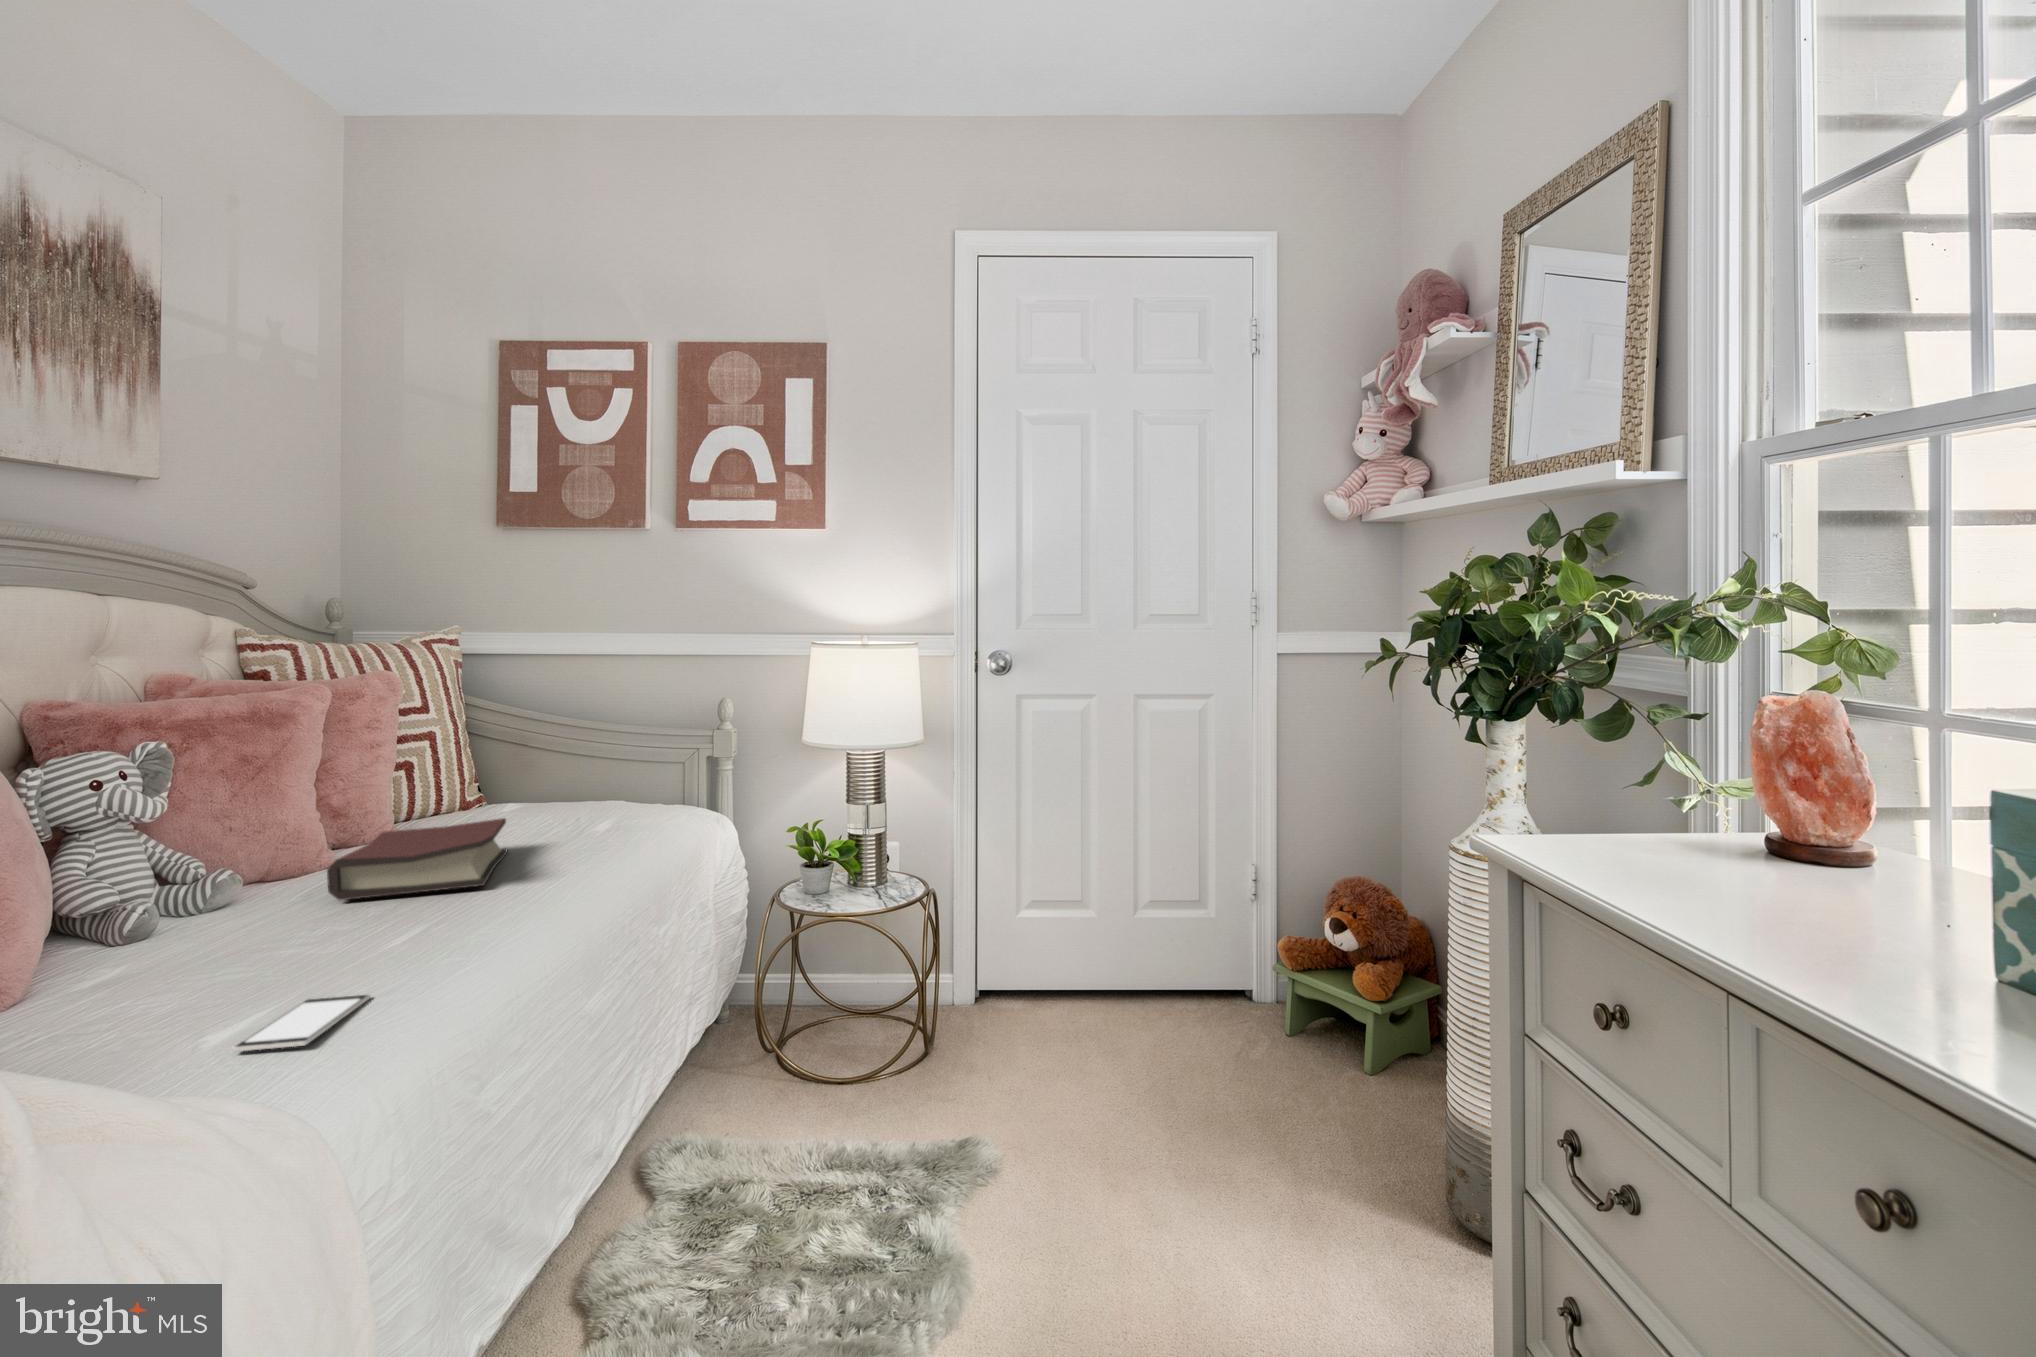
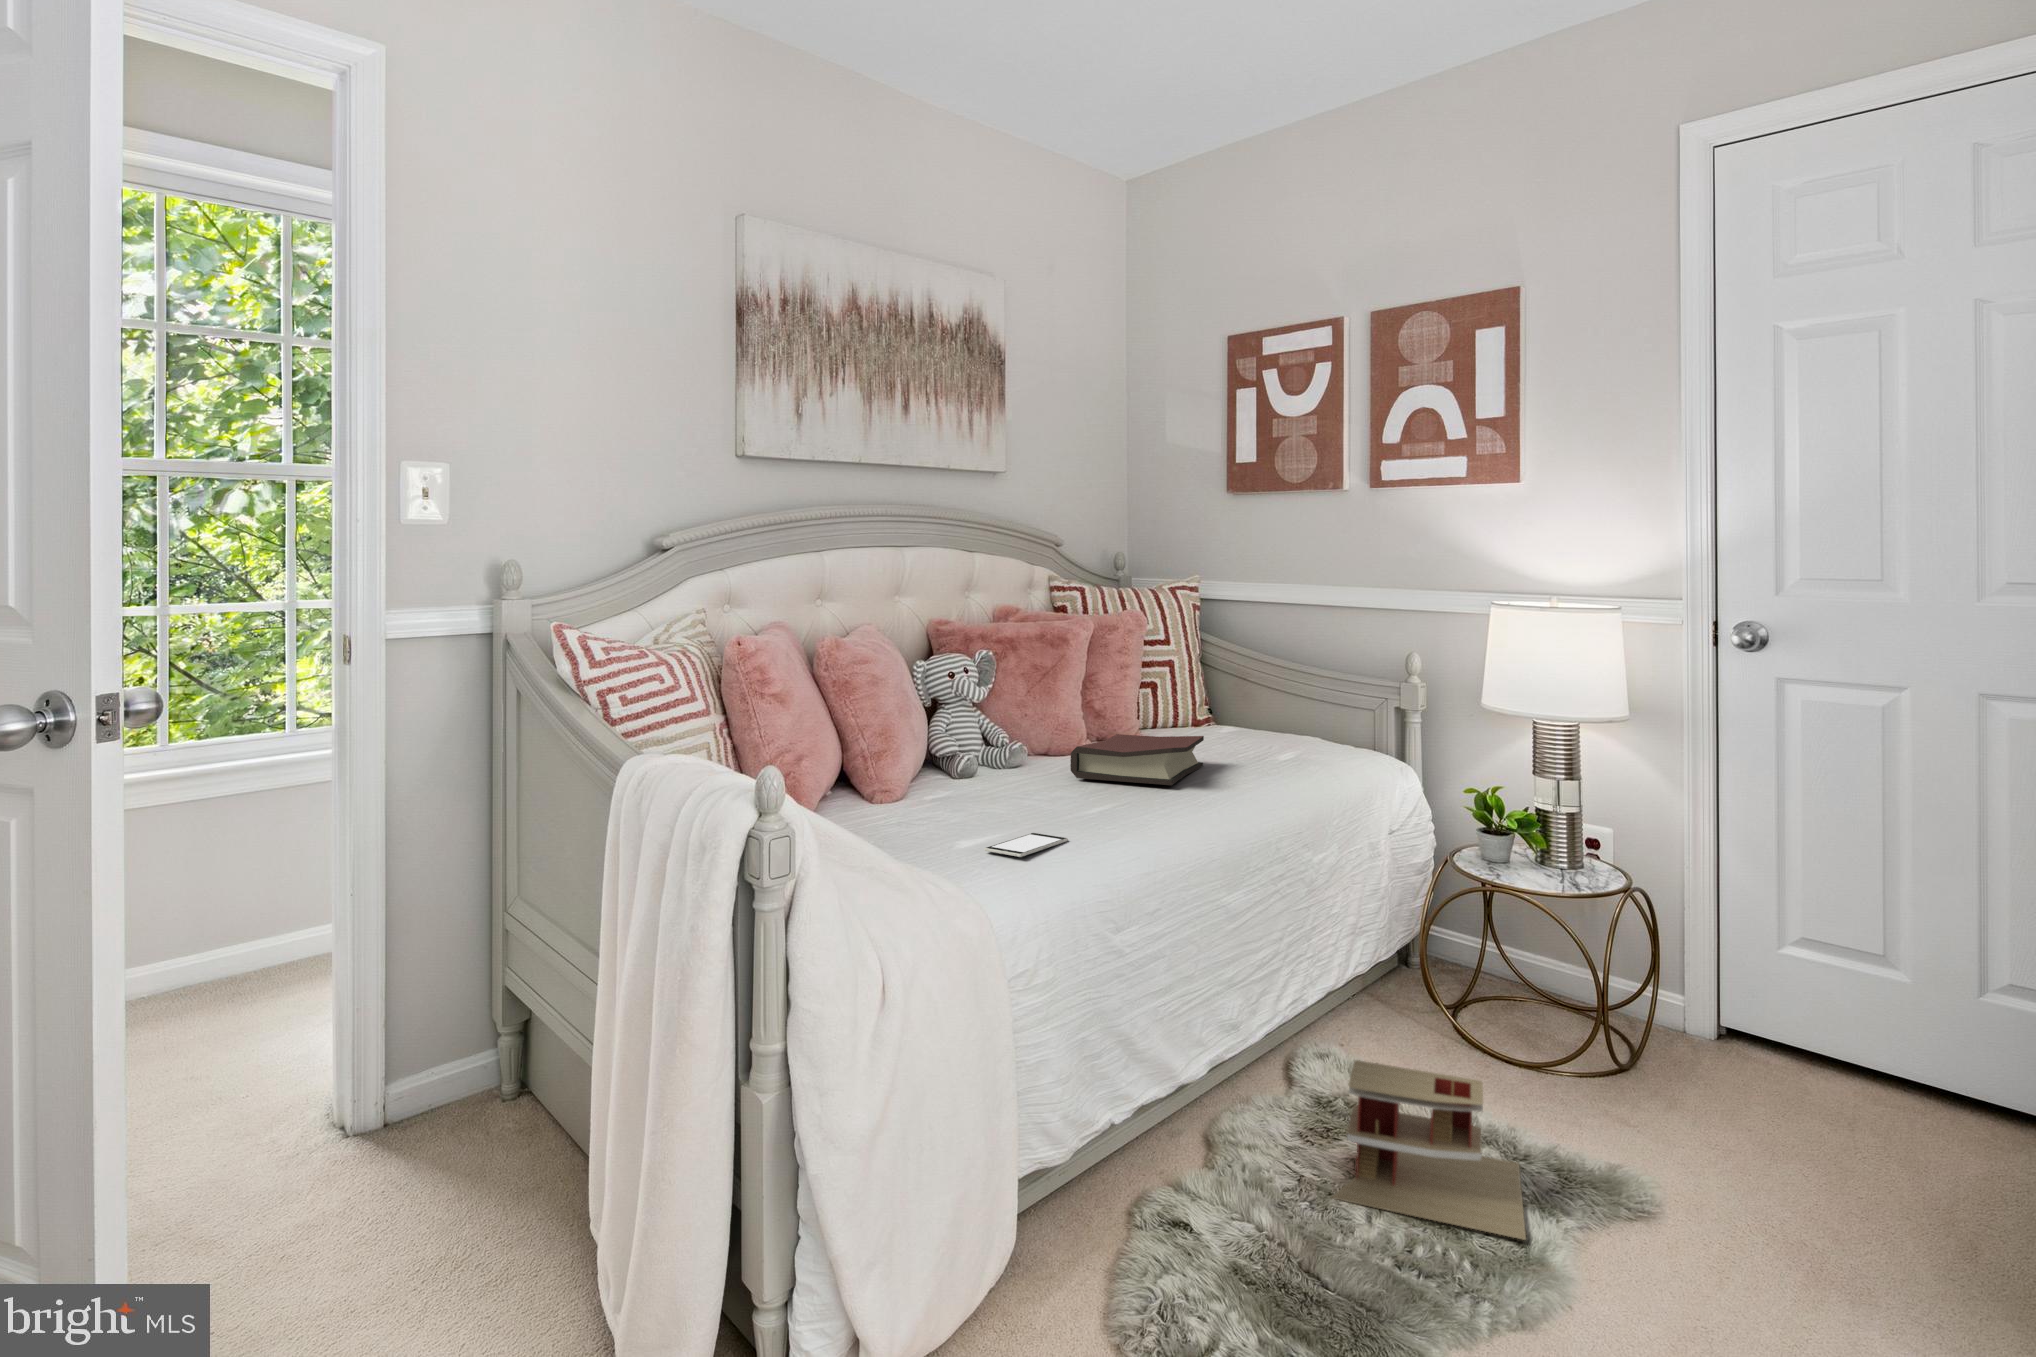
toy house: none [704,1114,931,1314] -> present [1332,1060,1526,1240]

